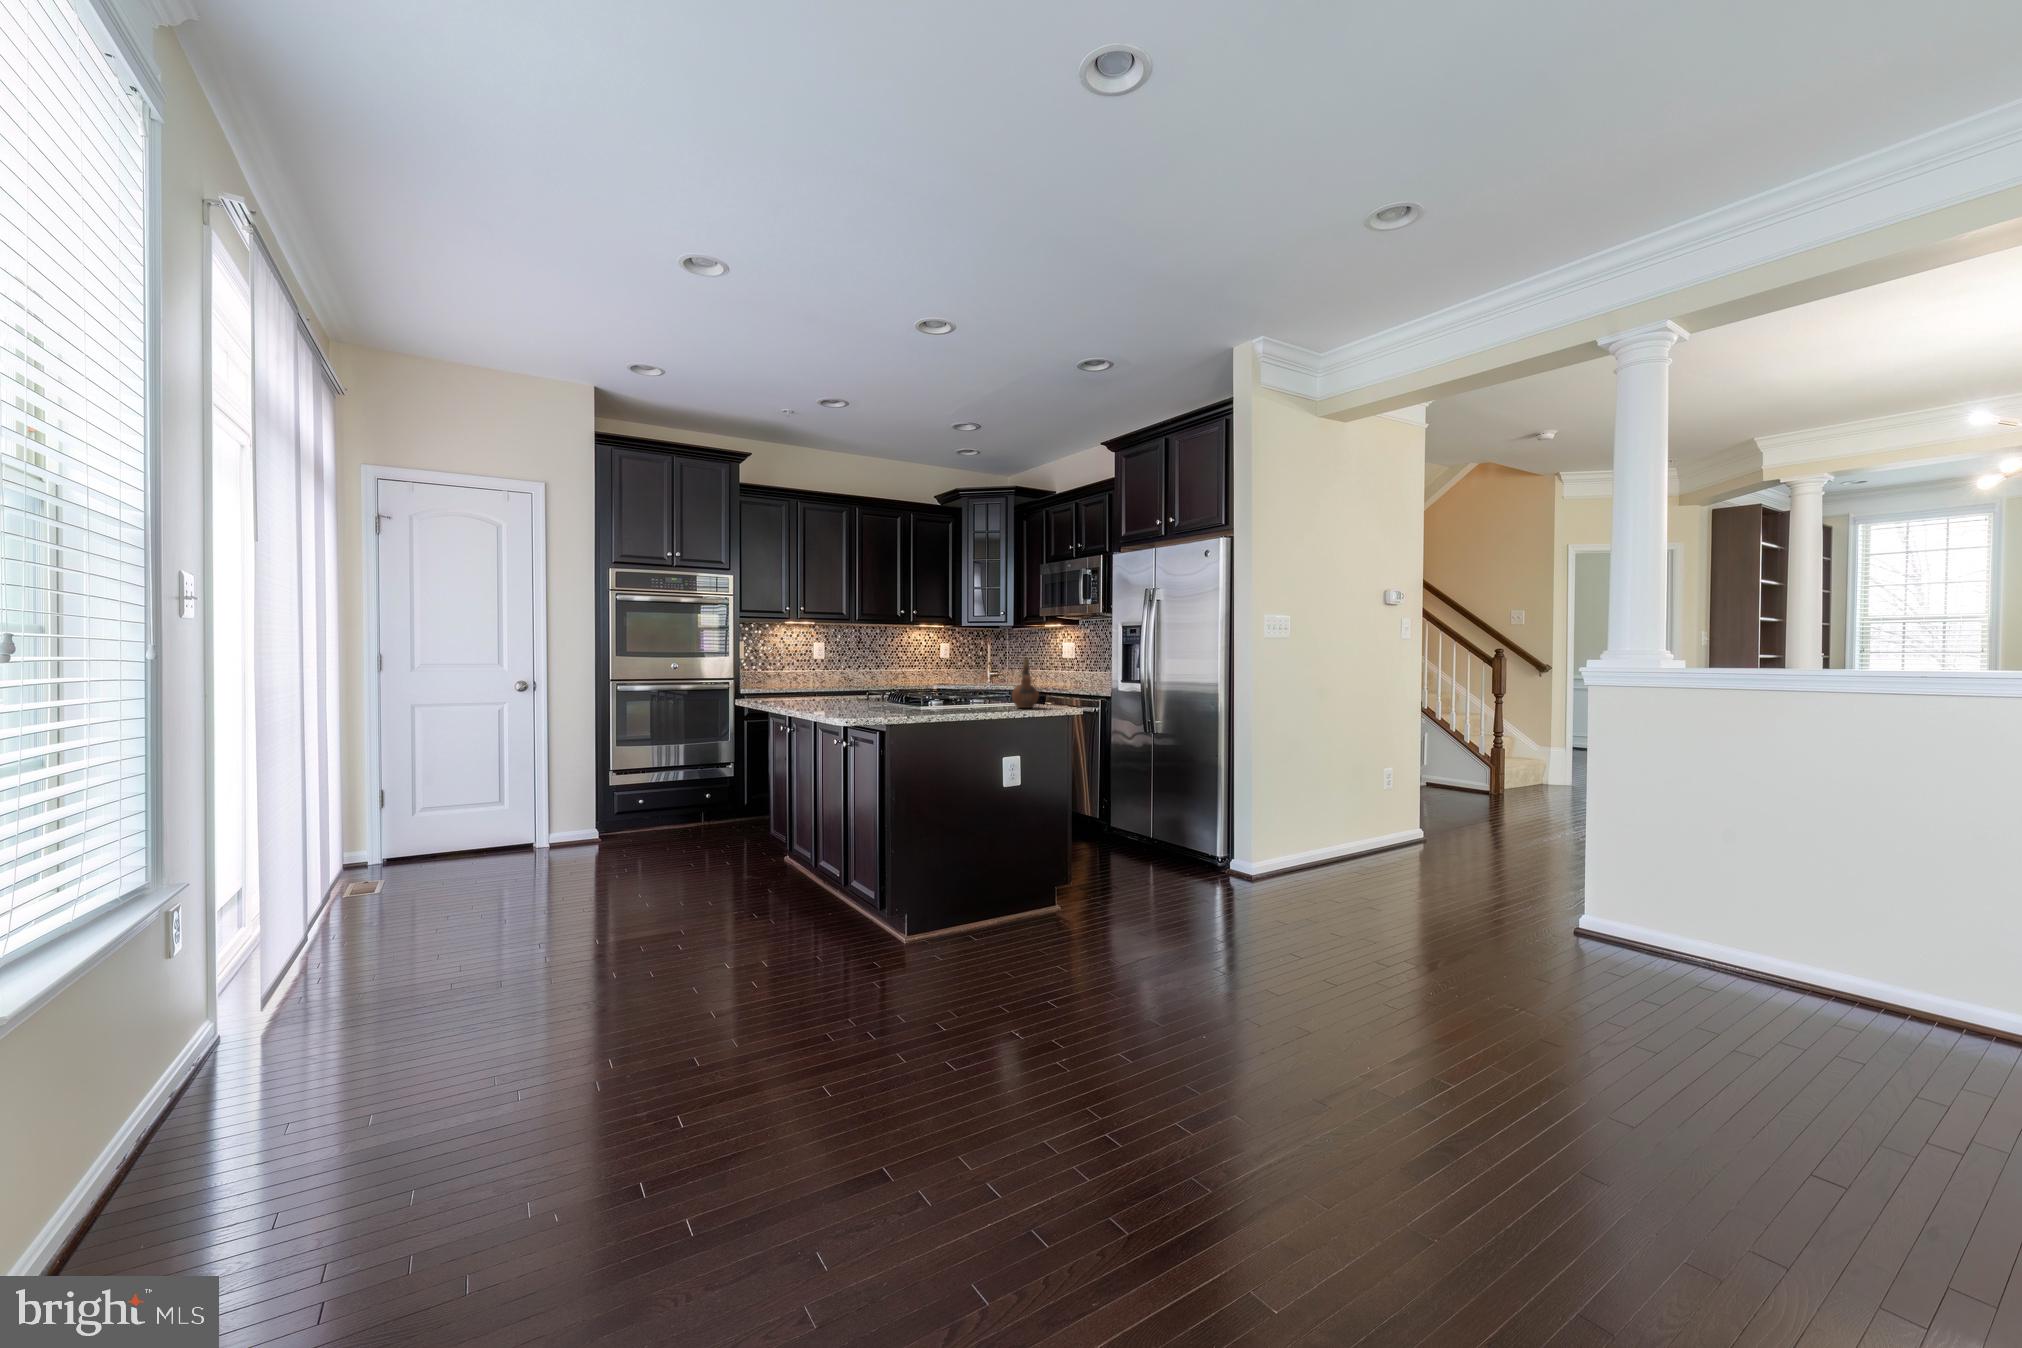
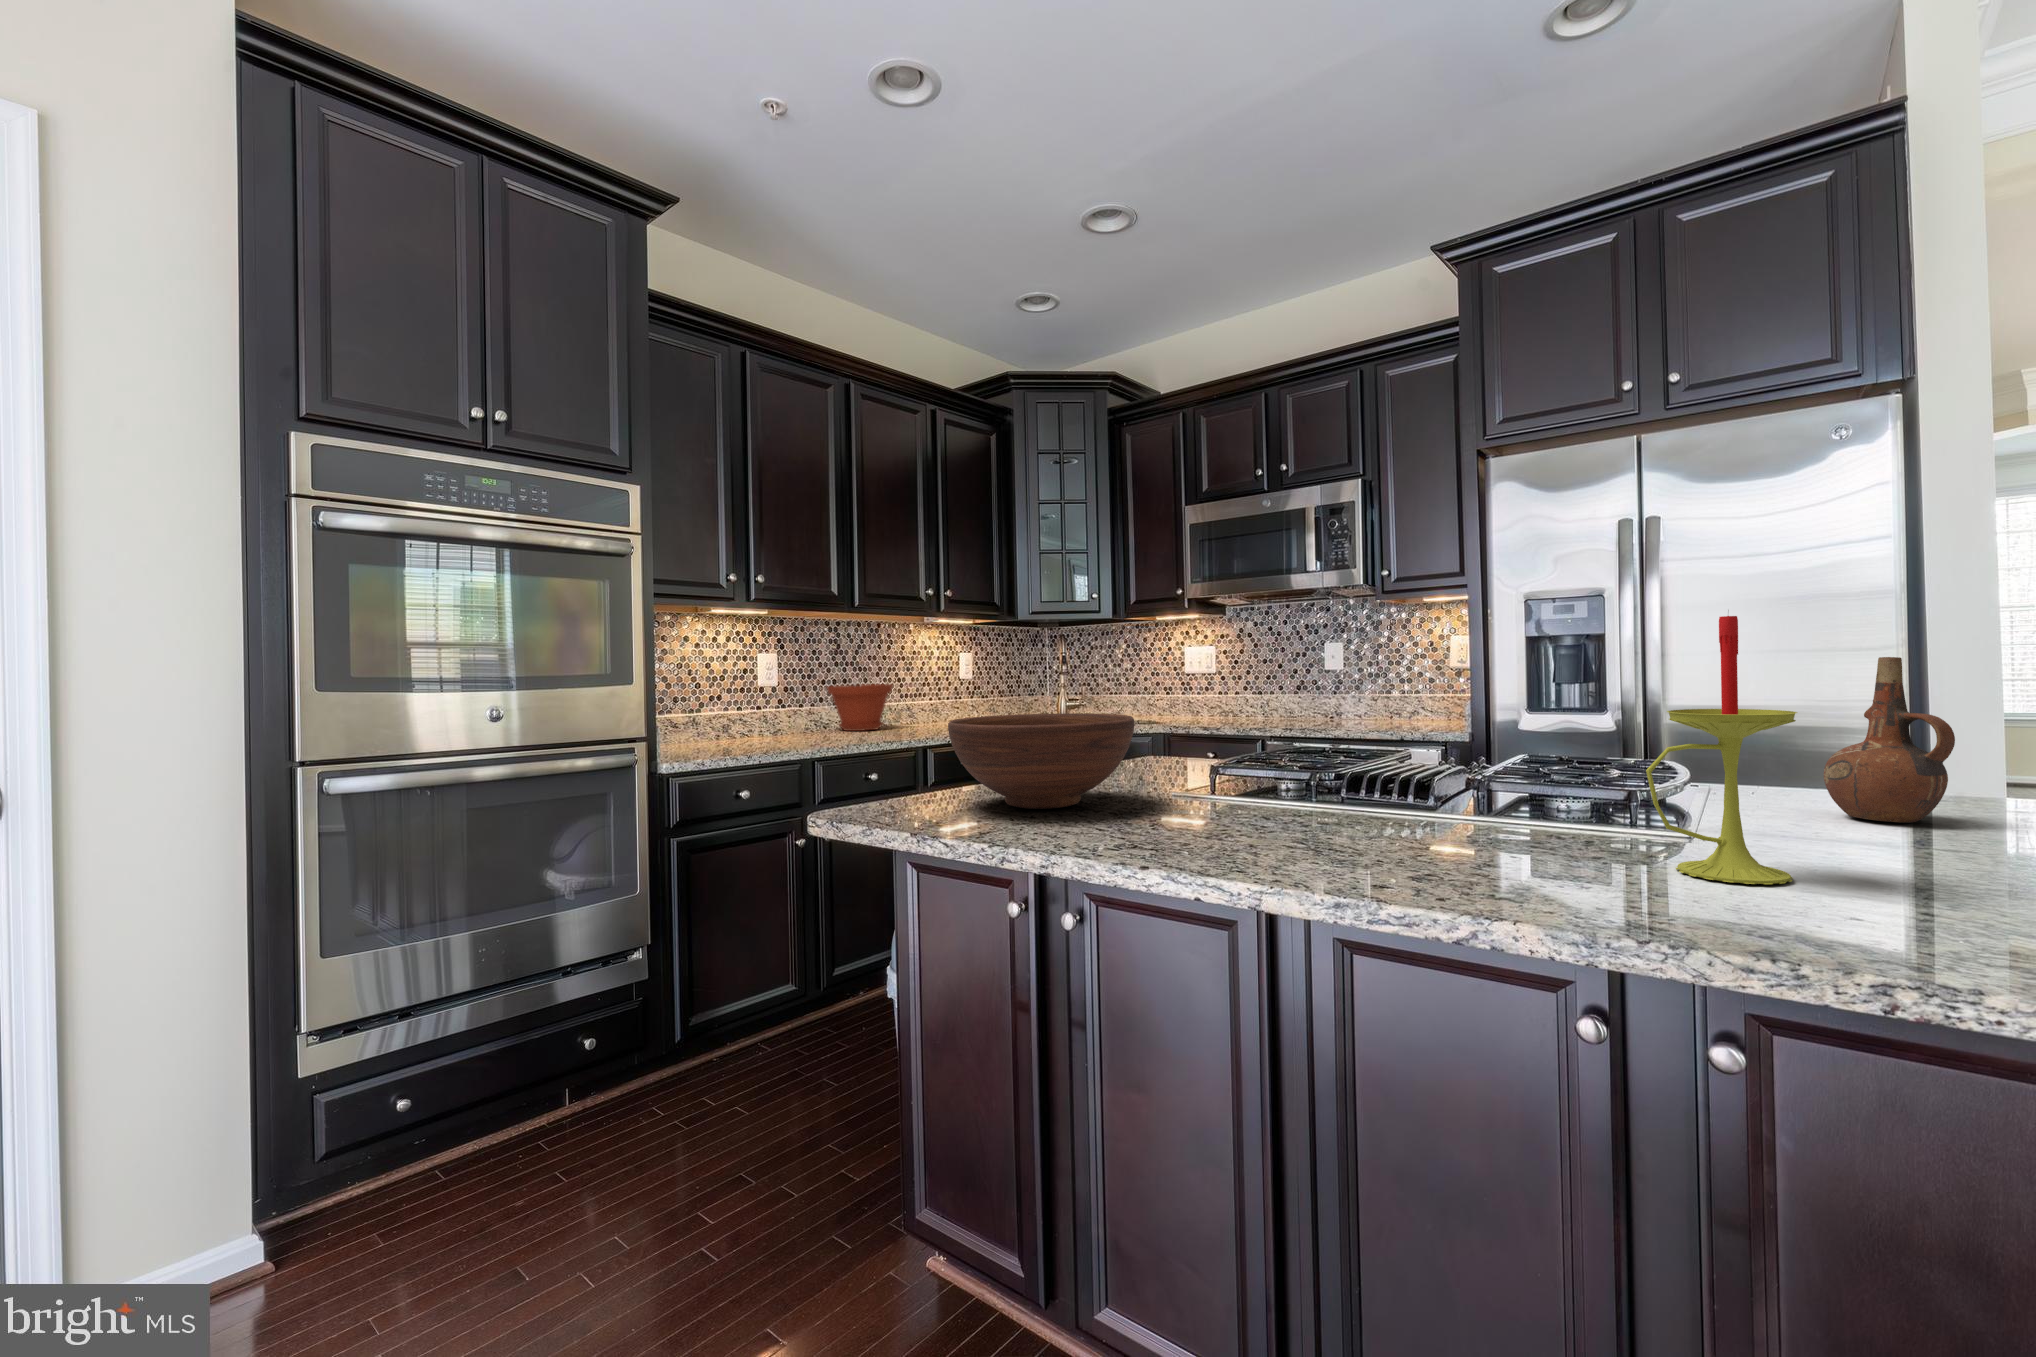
candle: none [898,645,928,712] -> present [1646,616,1797,884]
plant pot: none [853,659,888,683] -> present [827,684,893,731]
fruit bowl: none [789,671,851,700] -> present [948,713,1134,809]

